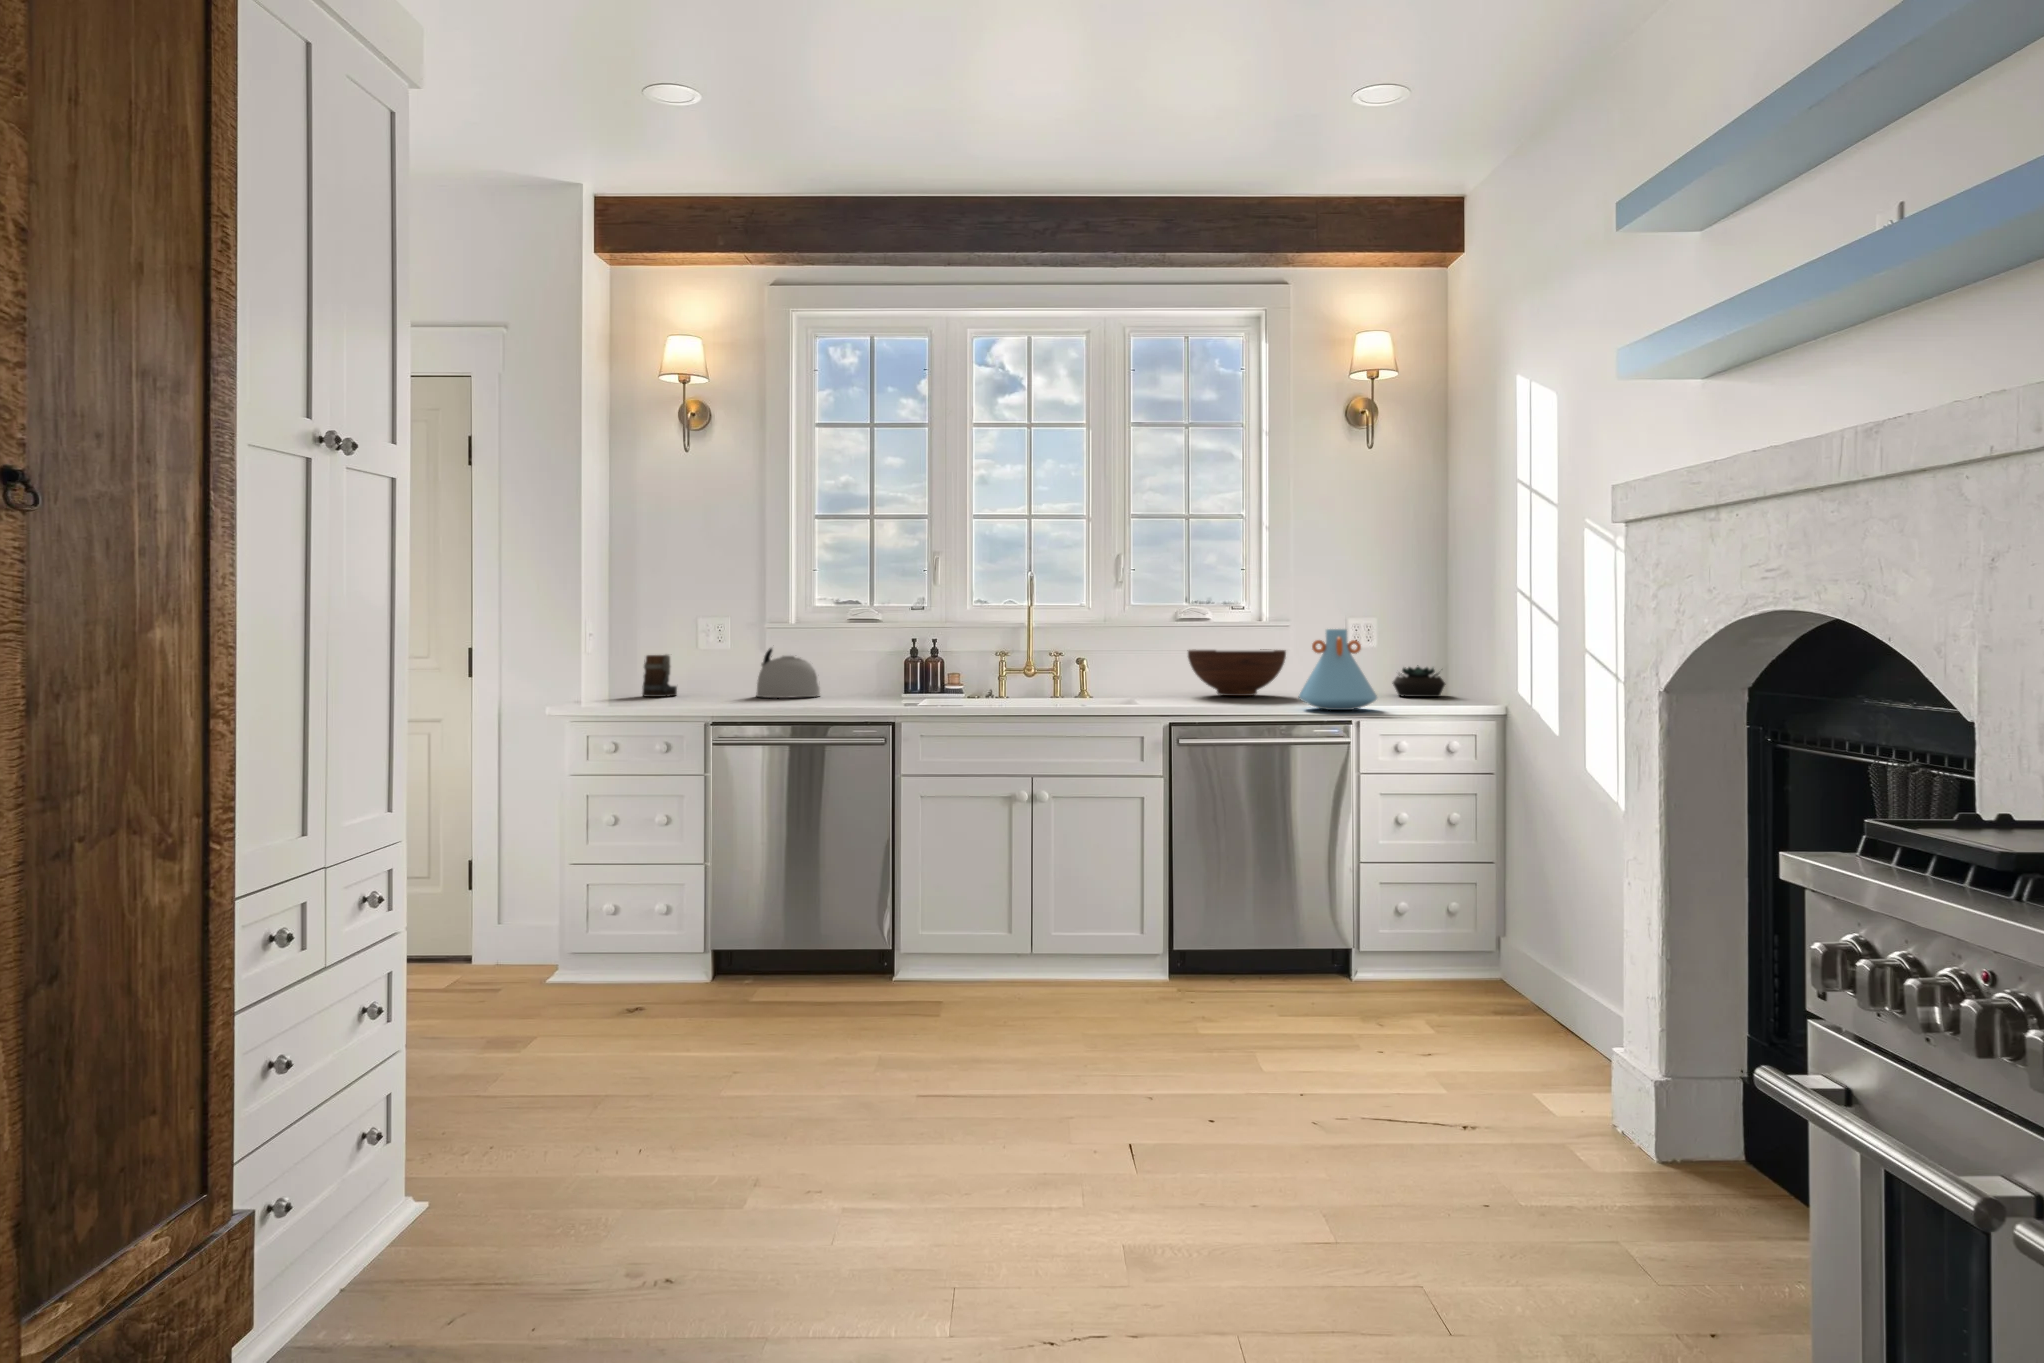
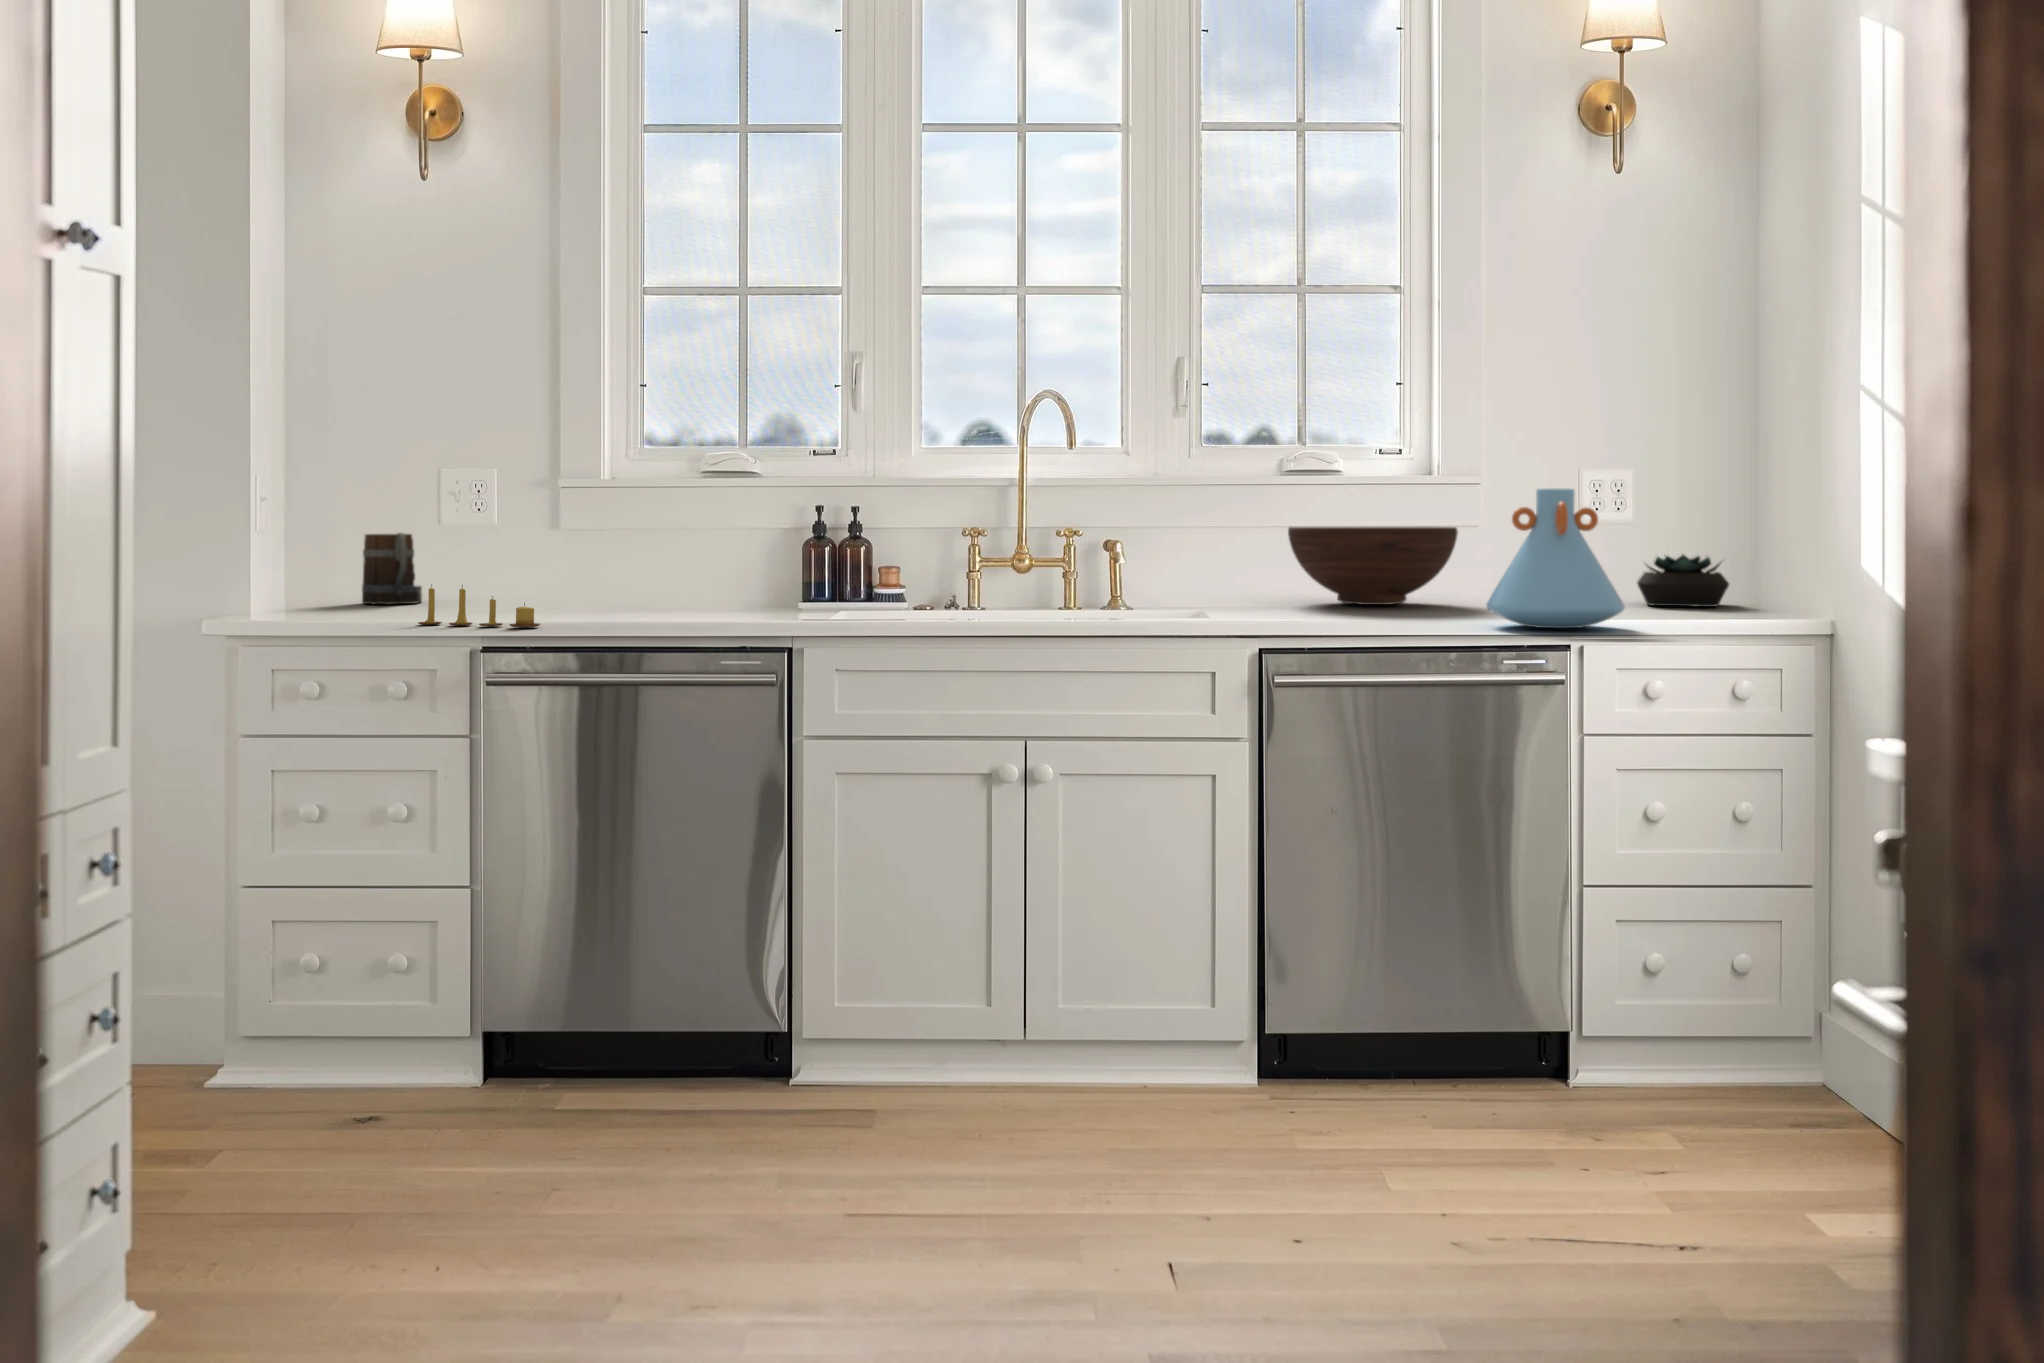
kettle: present [757,648,820,698] -> none [554,512,675,606]
candle: none [680,685,752,710] -> present [418,585,540,627]

